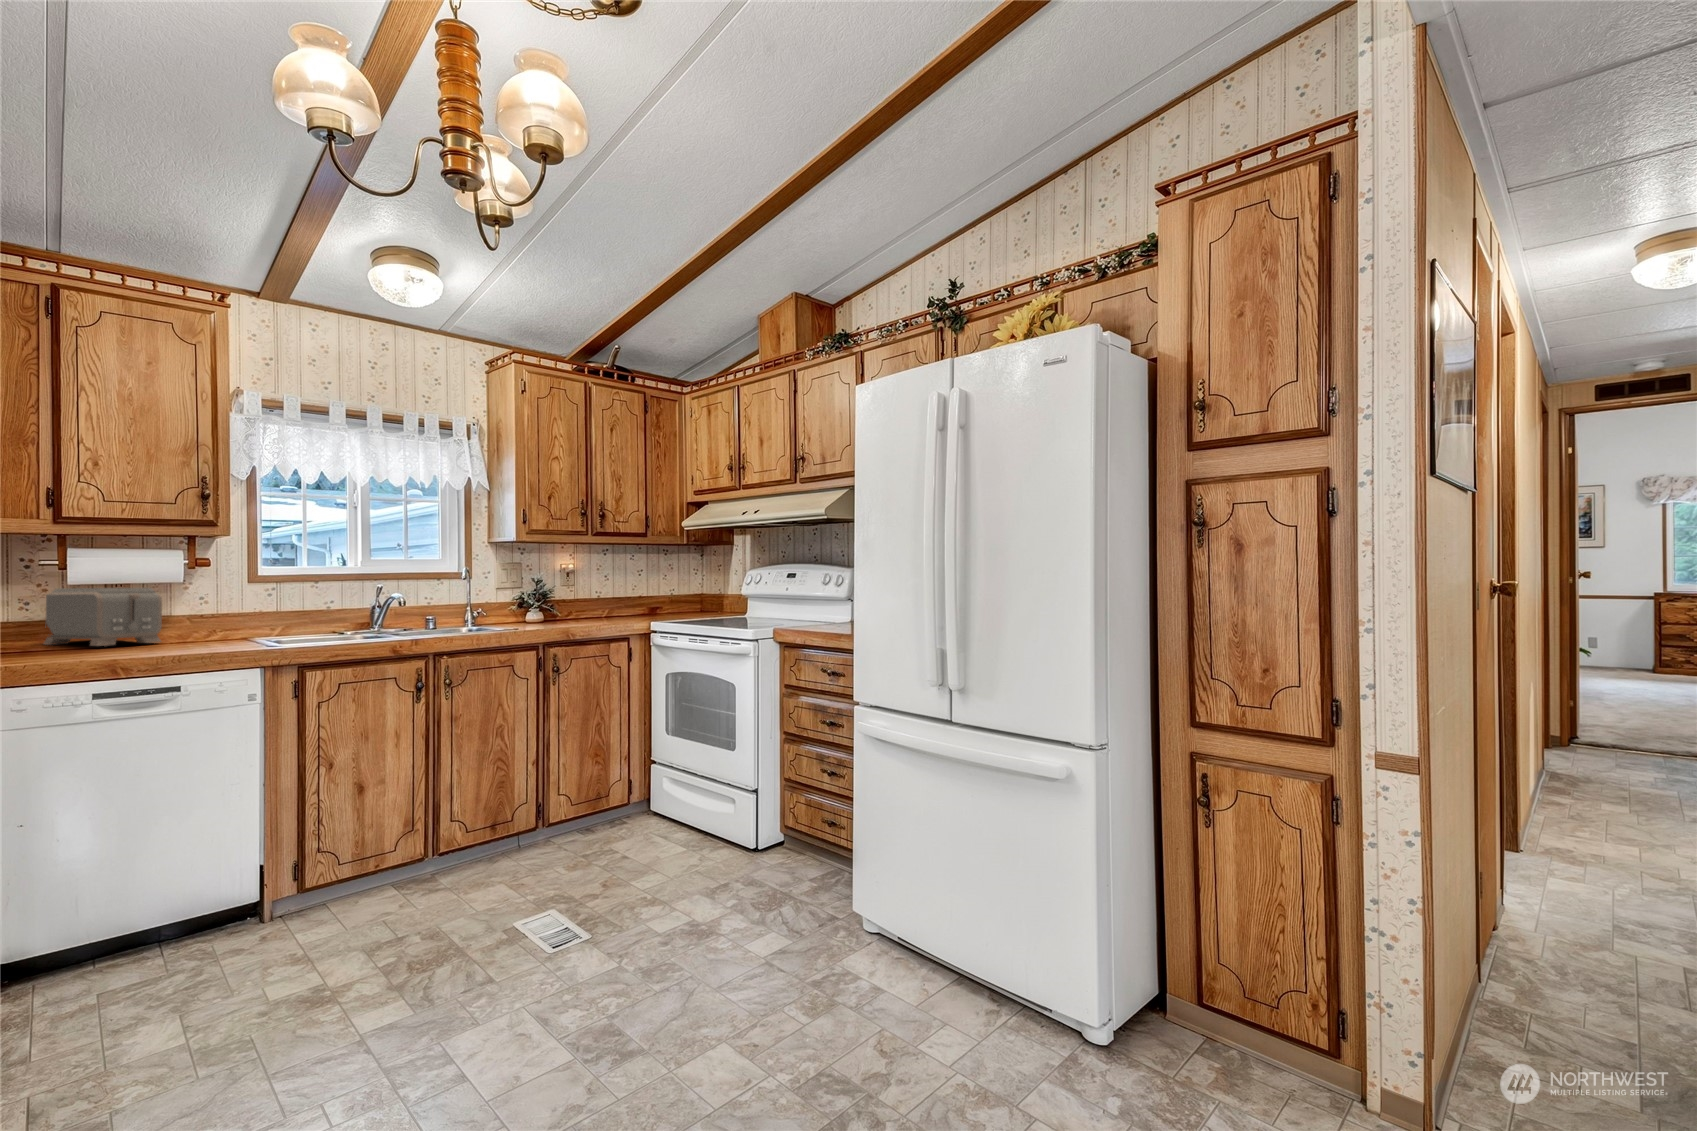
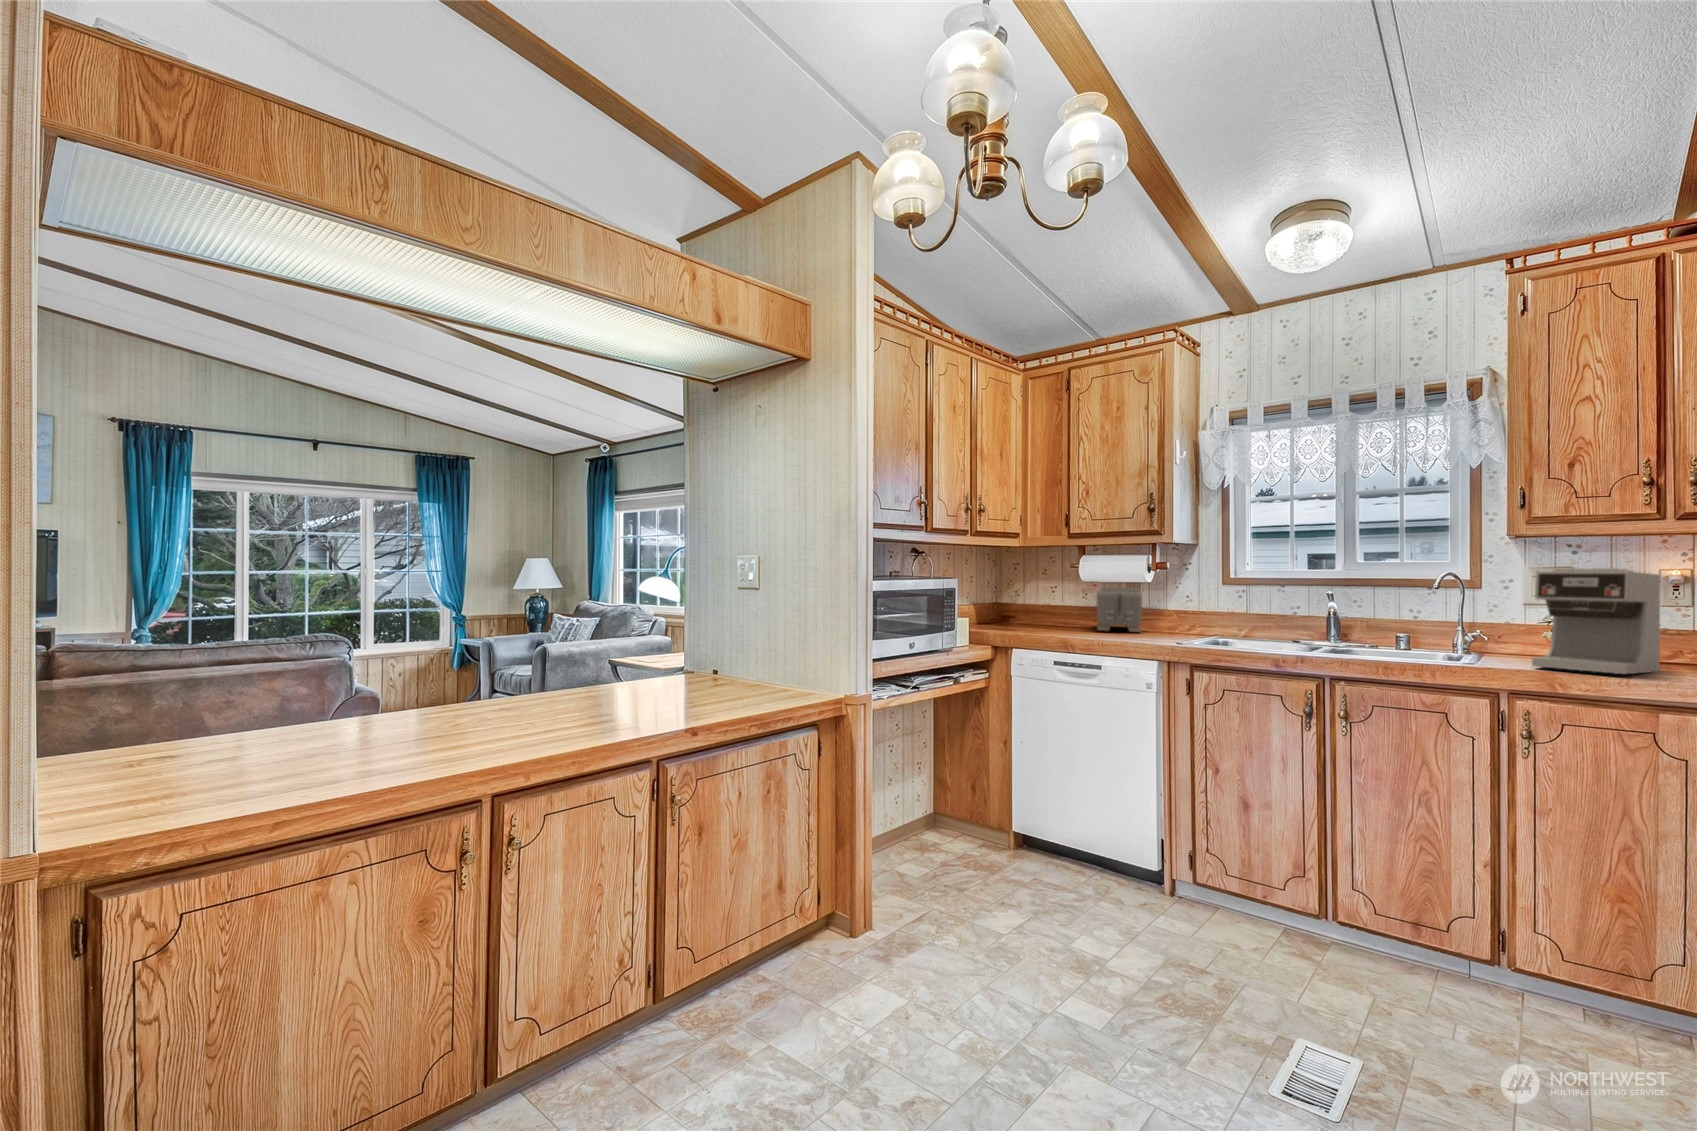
coffee maker: none [536,567,588,630] -> present [1532,568,1660,674]

